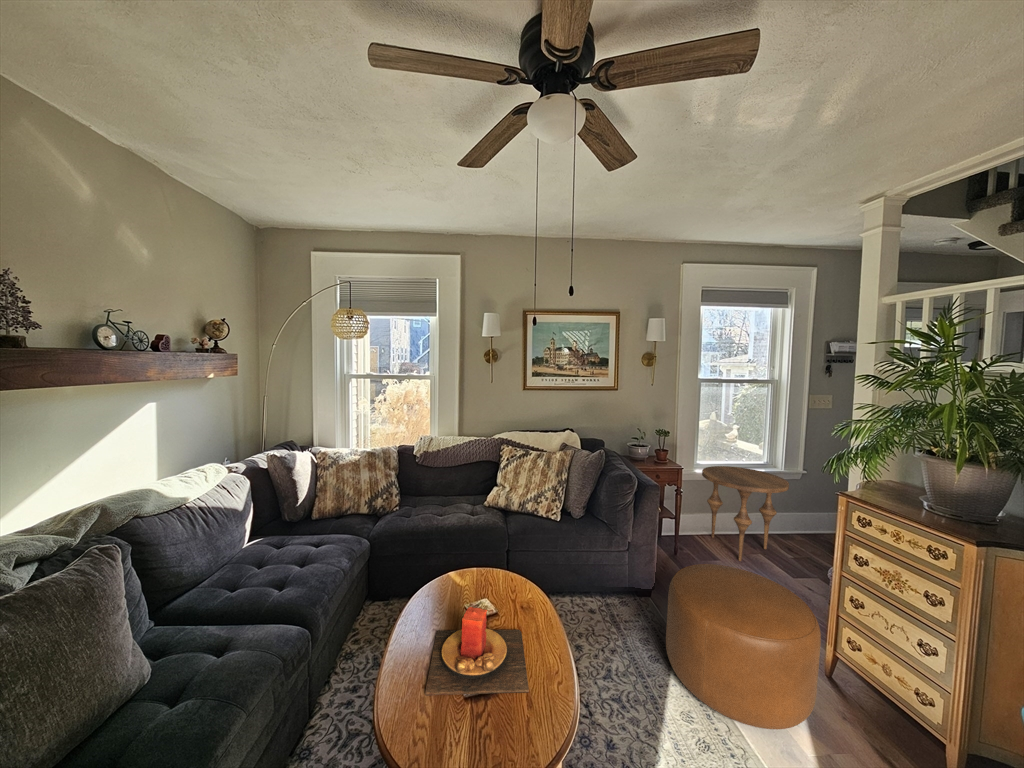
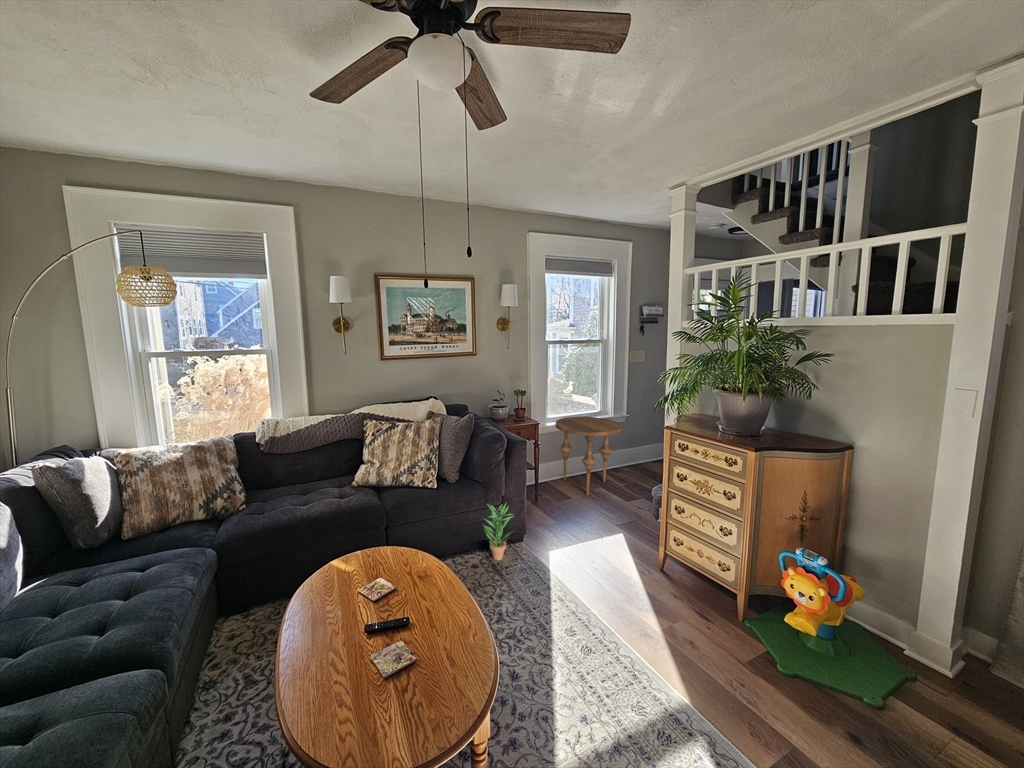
potted plant: none [602,546,639,612] -> present [484,504,513,560]
ottoman: present [666,564,821,730] -> none [543,501,655,620]
candle: present [425,607,529,696] -> none [335,589,447,691]

